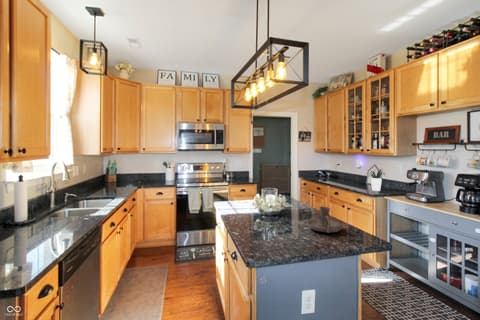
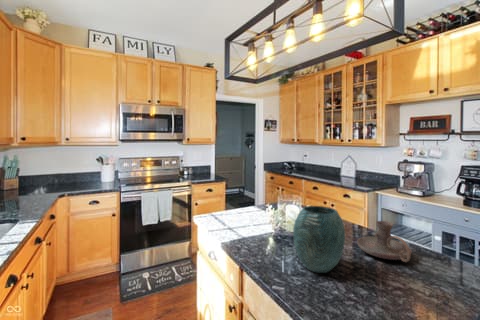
potted plant: present [370,169,384,191] -> none [347,161,376,185]
vase: none [253,192,286,234] -> present [293,206,345,273]

